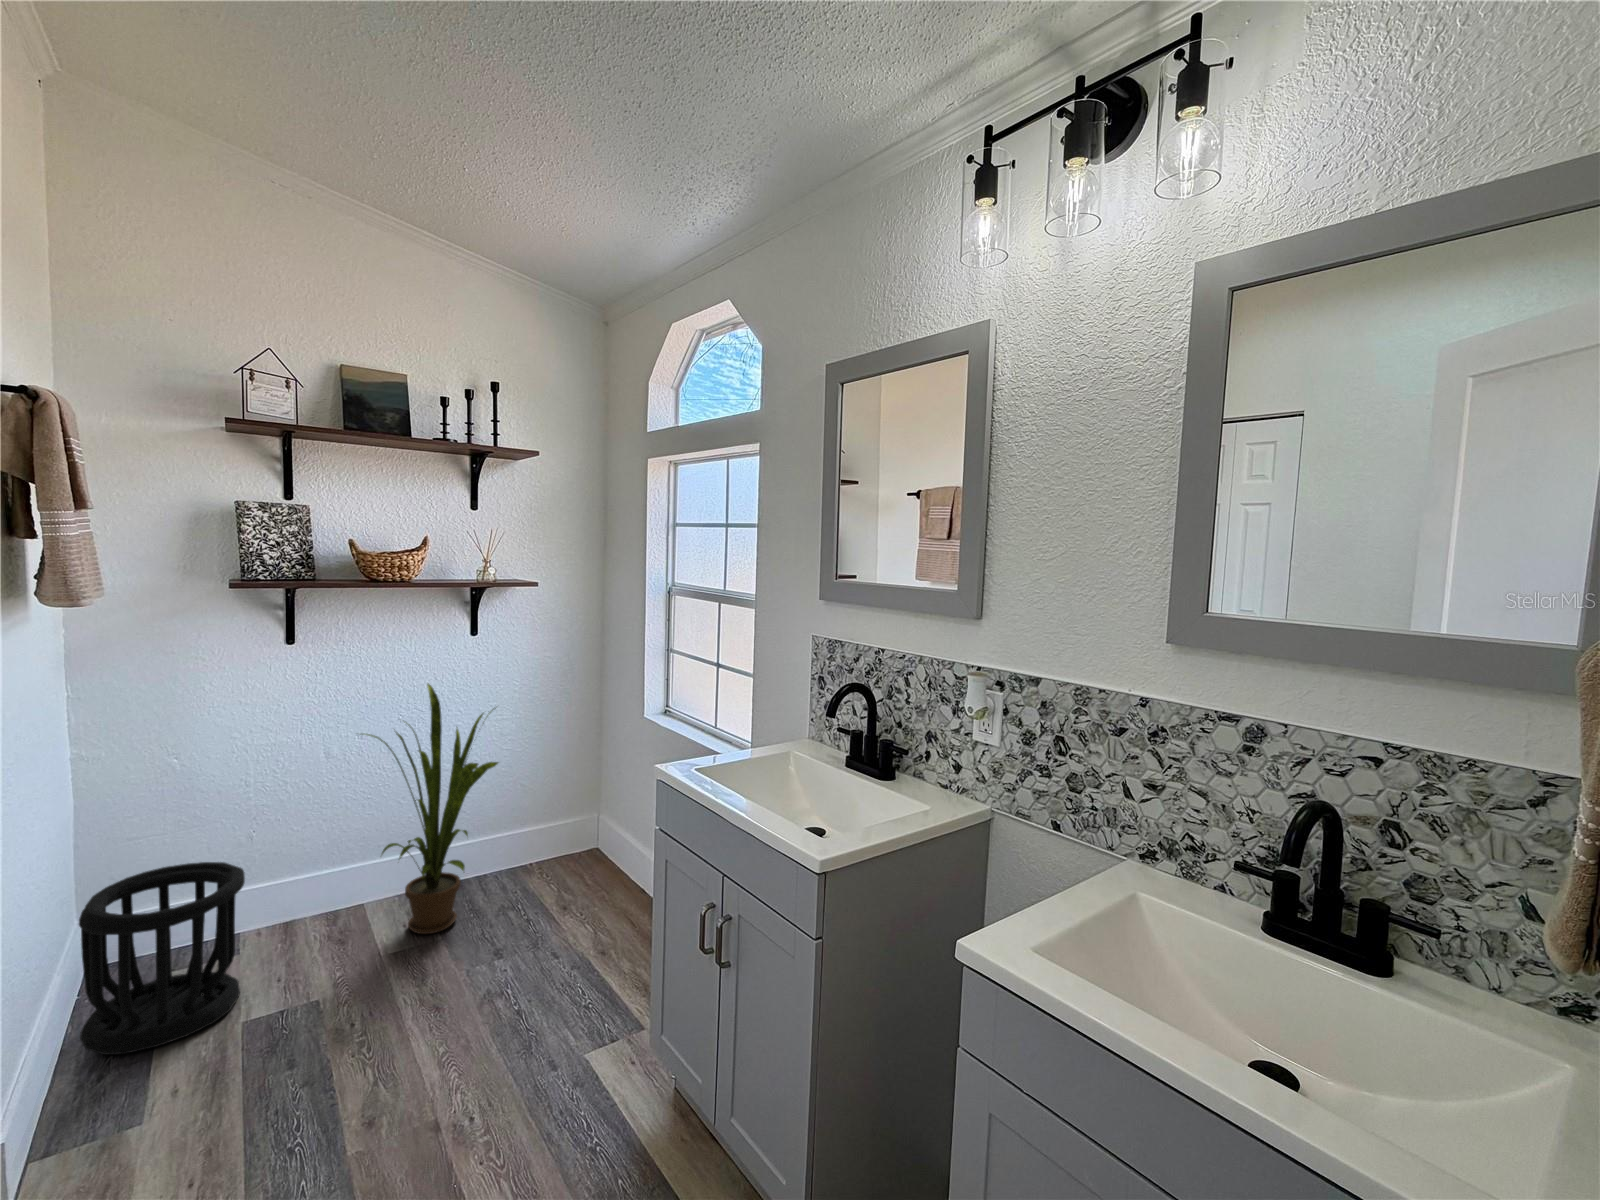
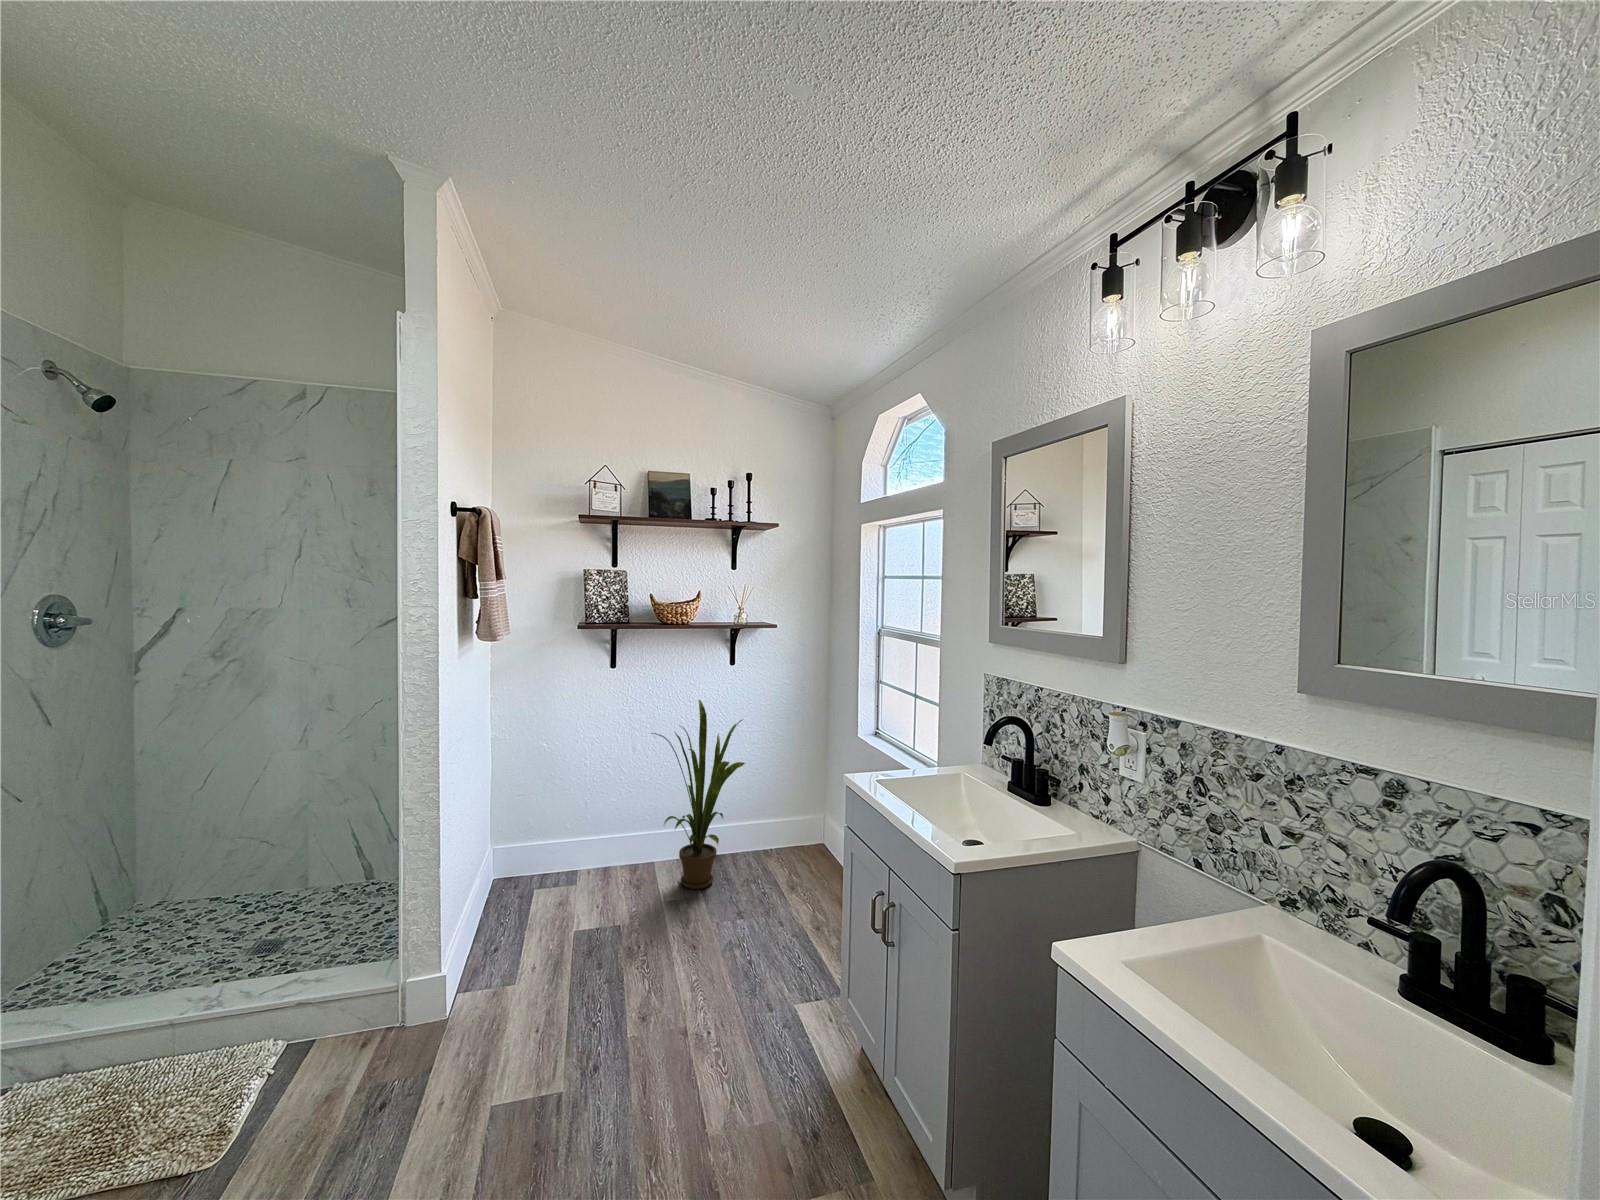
wastebasket: present [79,862,245,1055] -> none [490,813,581,934]

